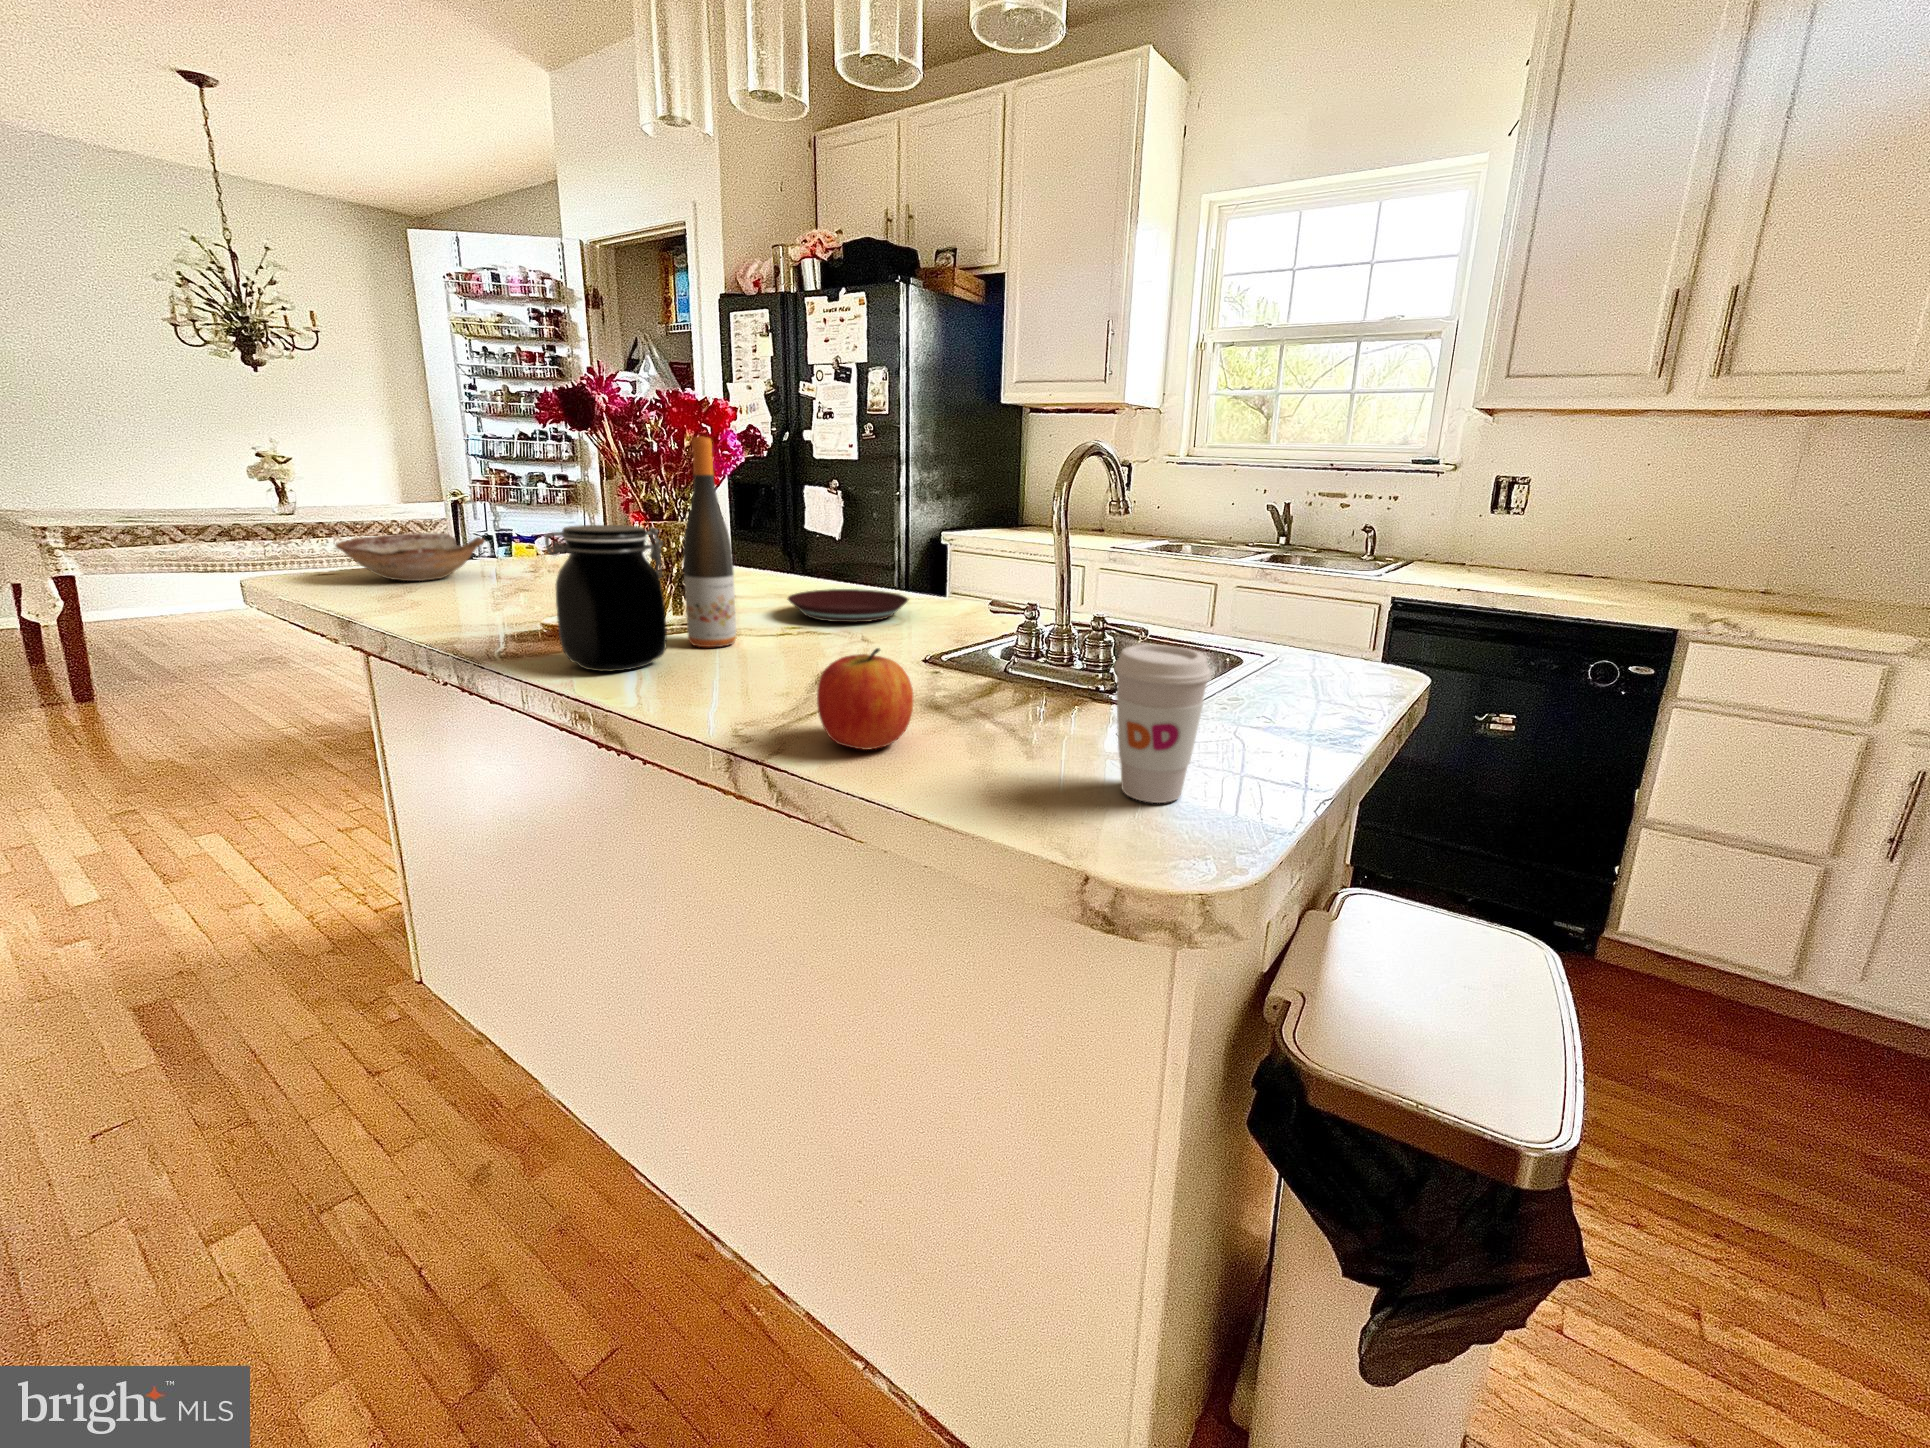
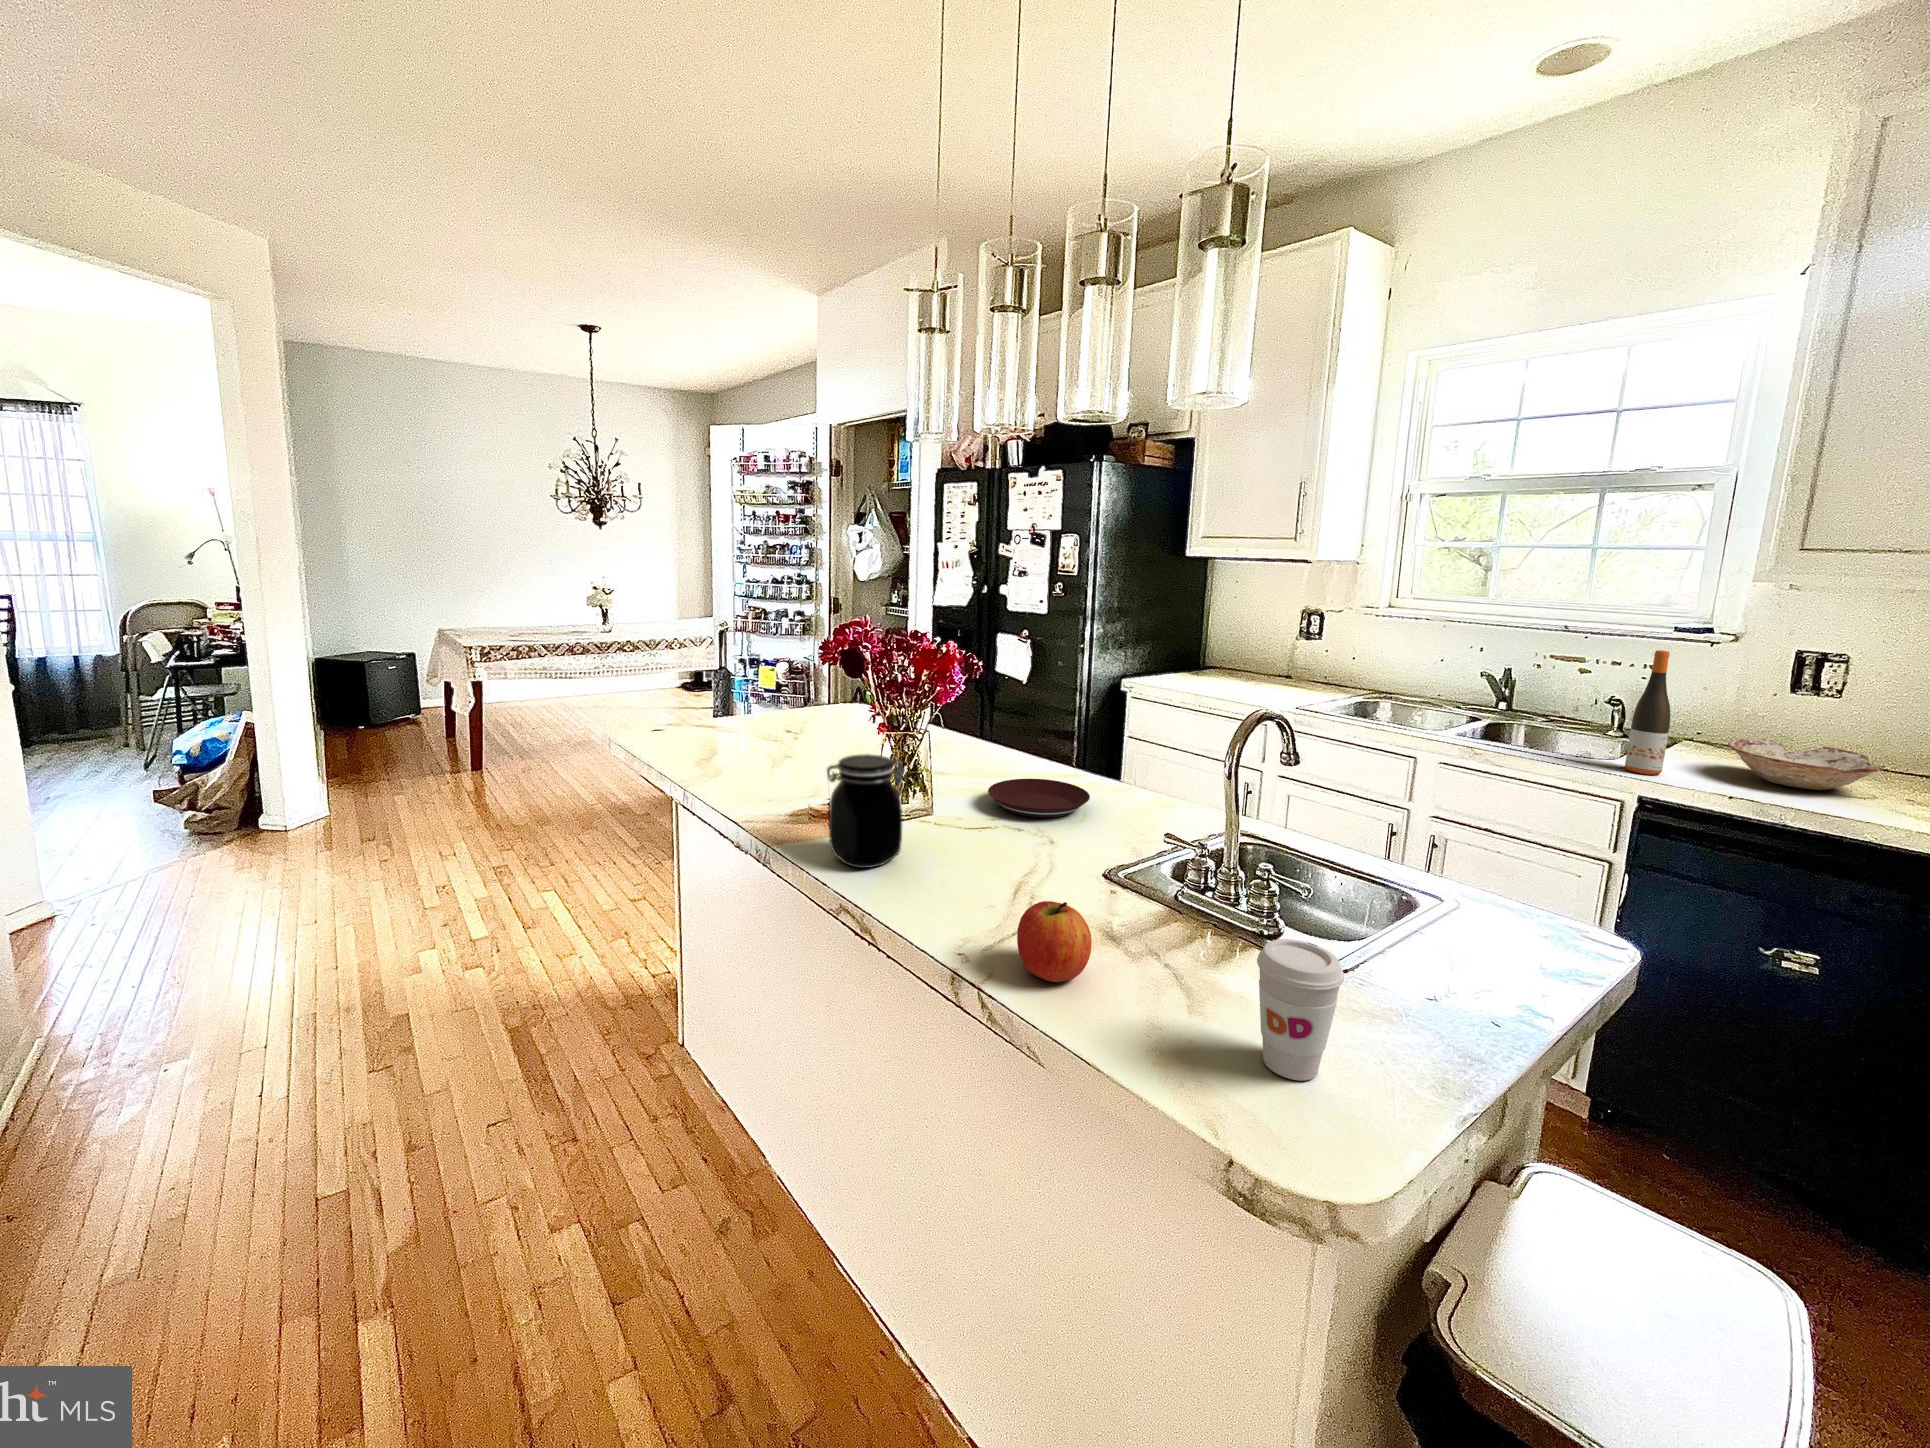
wine bottle: present [683,436,736,647] -> present [1625,650,1670,775]
bowl: present [336,533,485,581] -> present [1728,739,1883,790]

